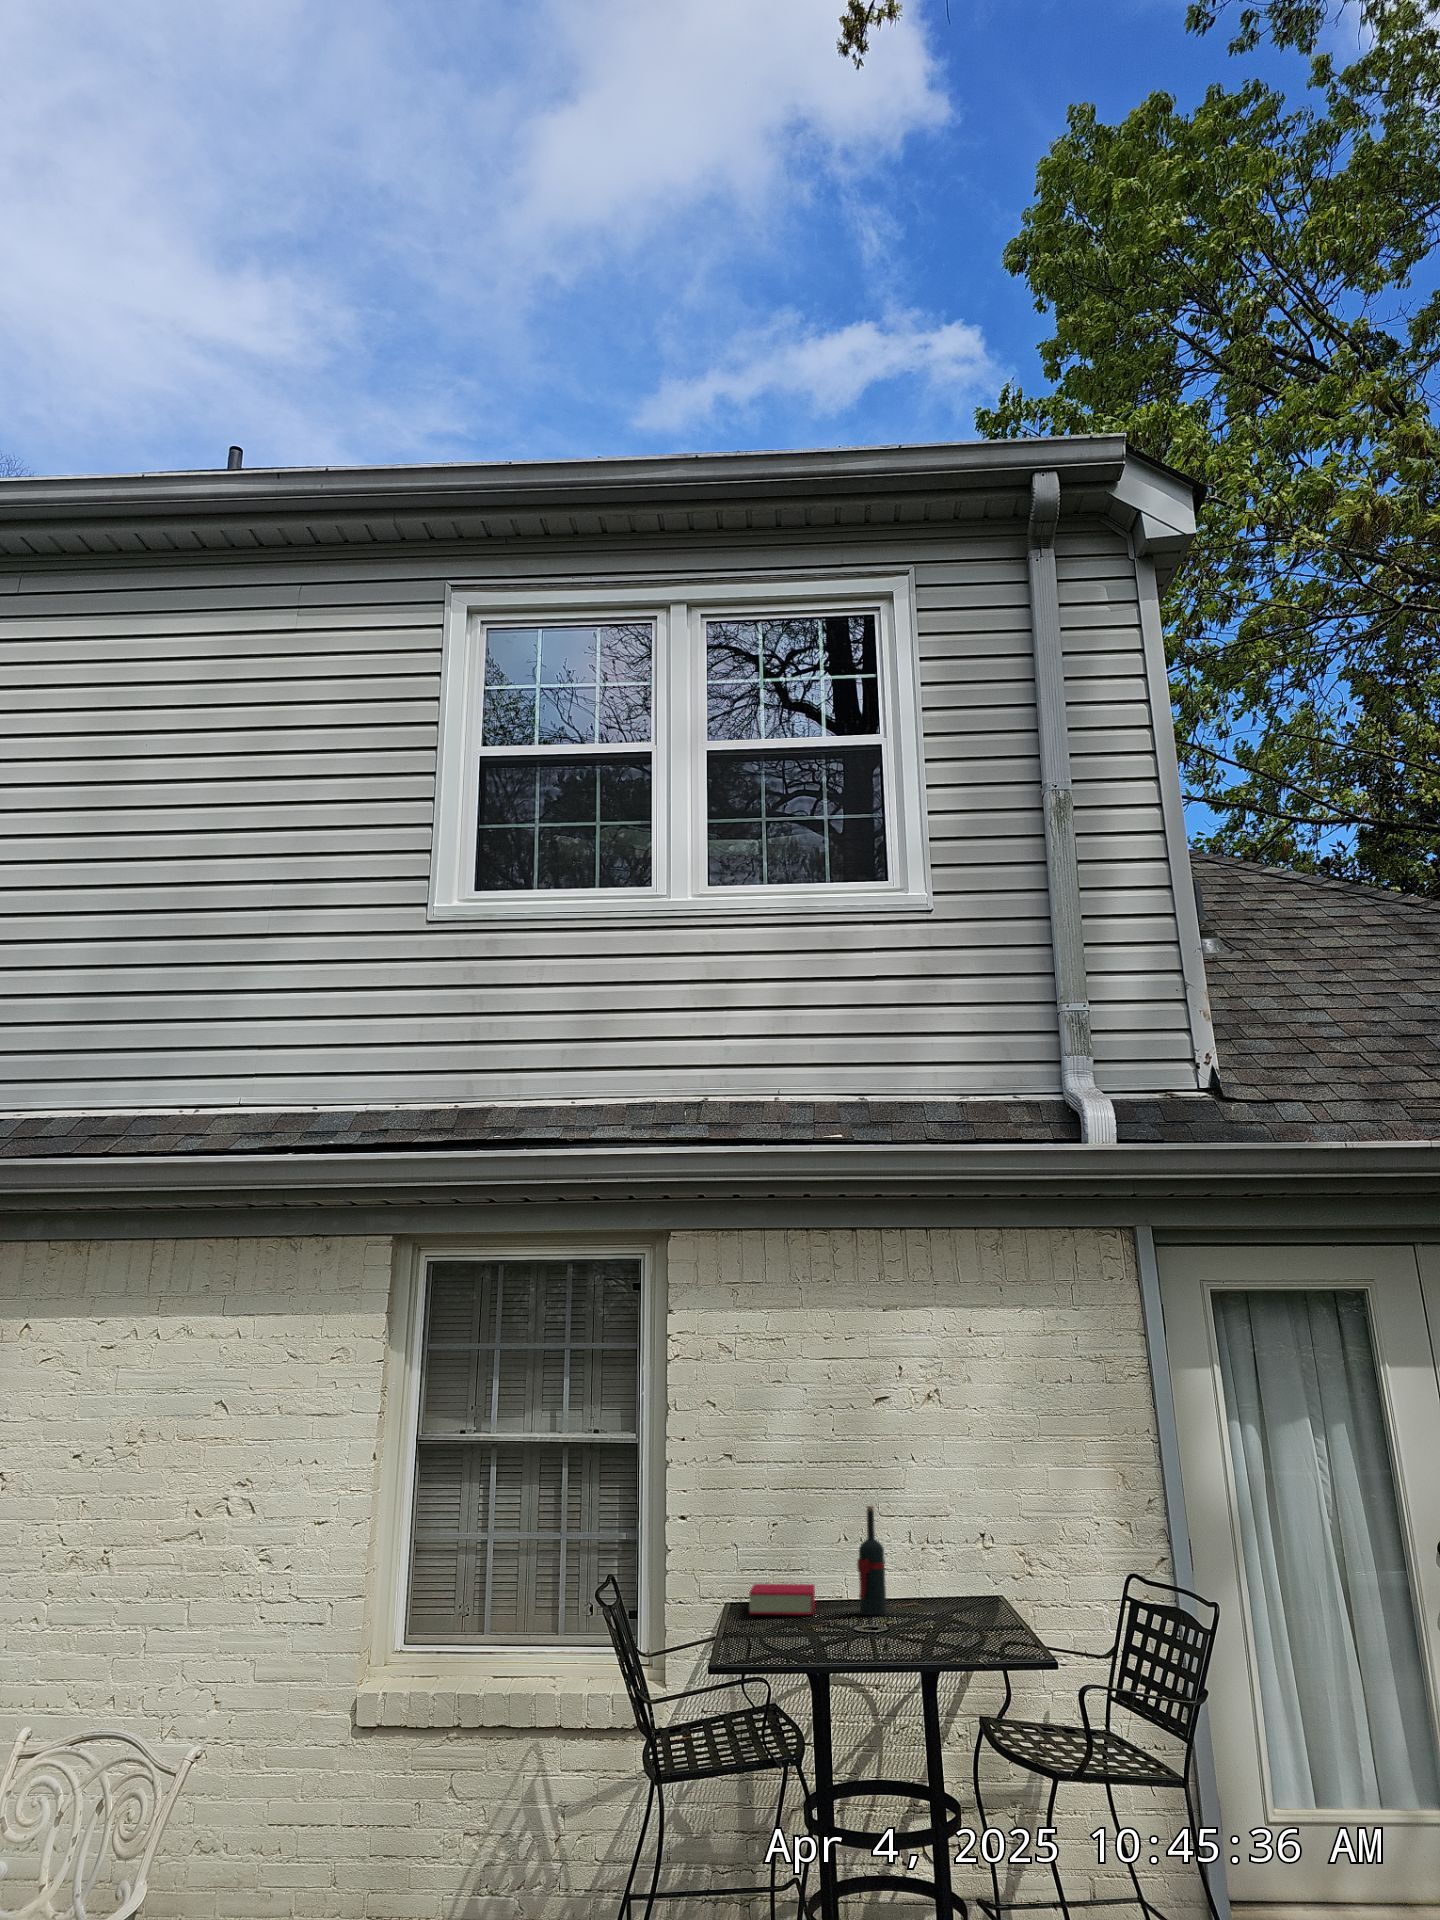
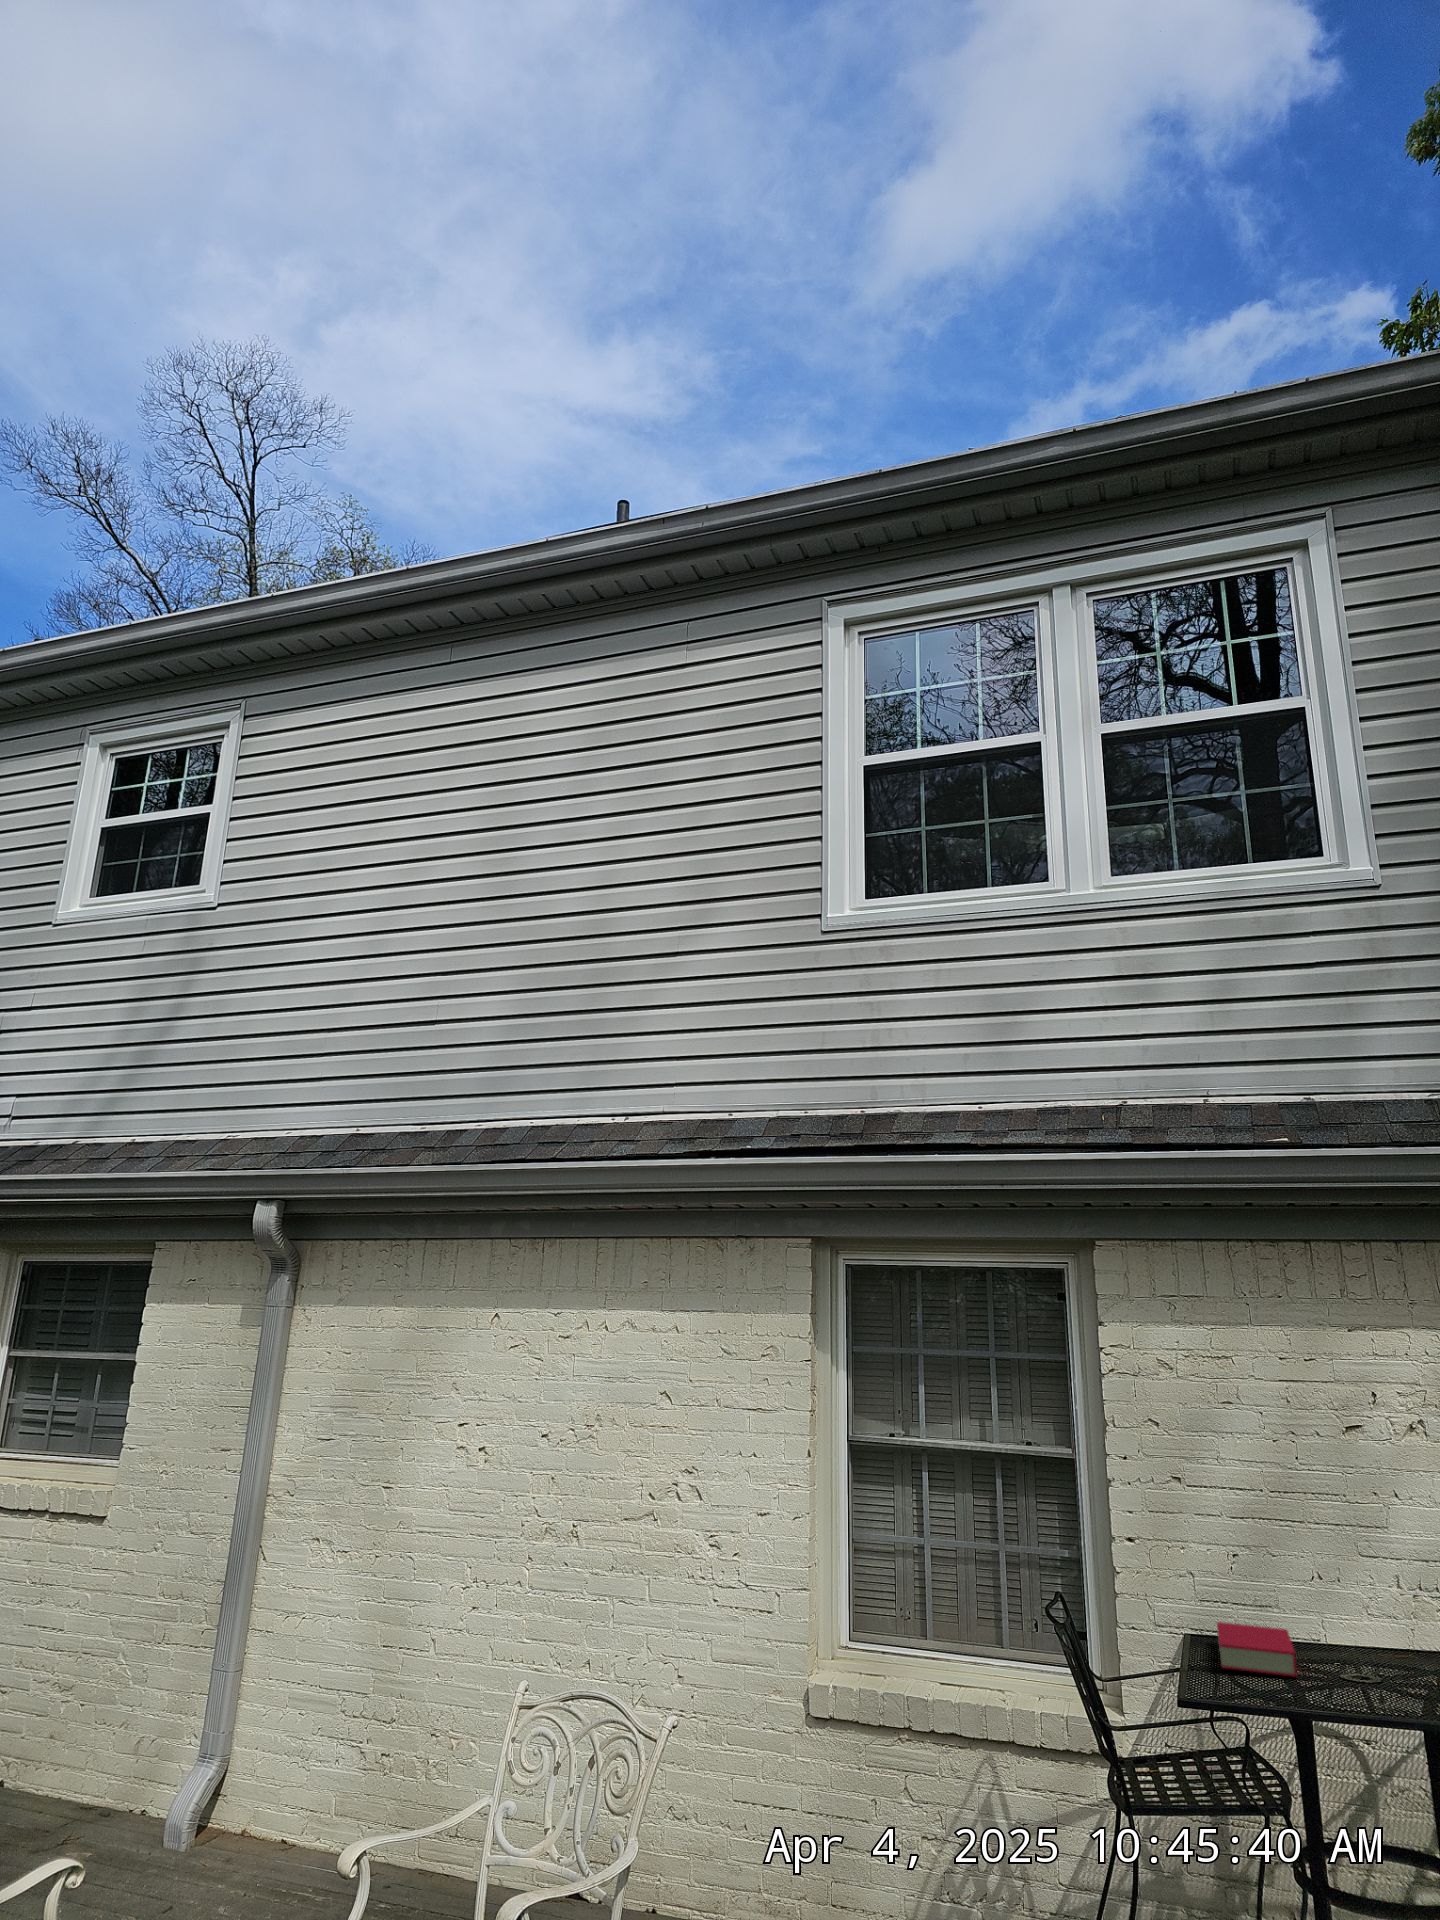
wine bottle: present [857,1506,887,1615] -> none [1346,1561,1387,1689]

